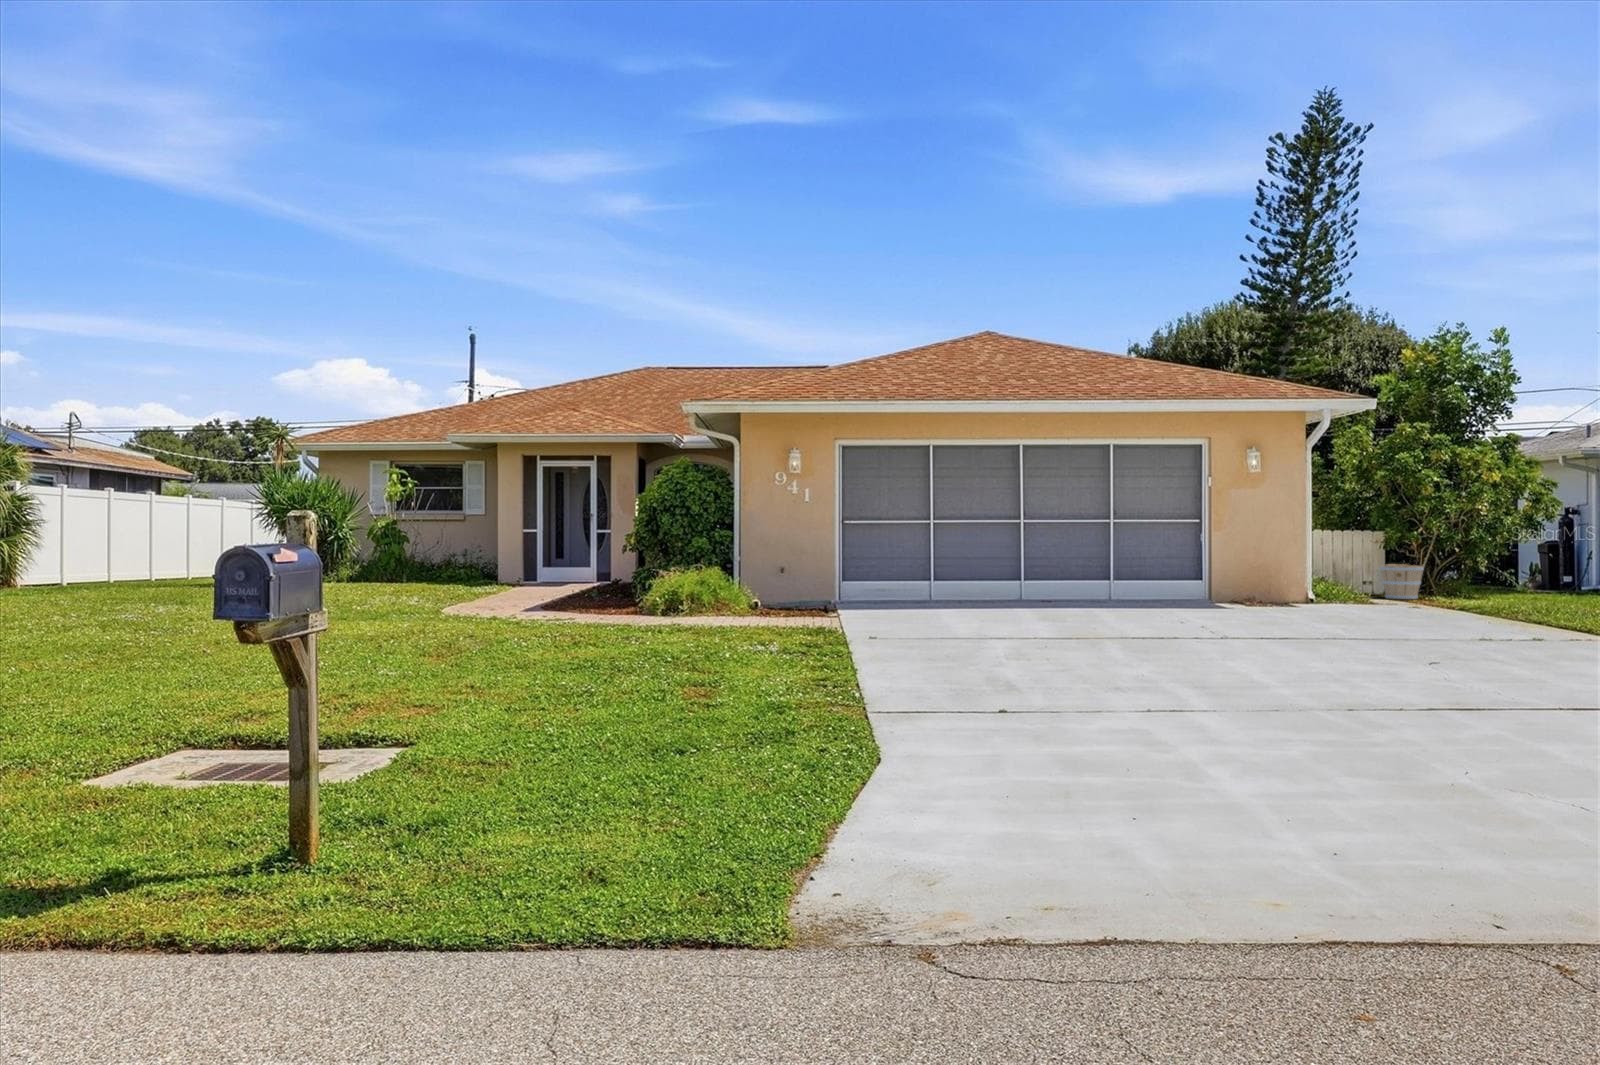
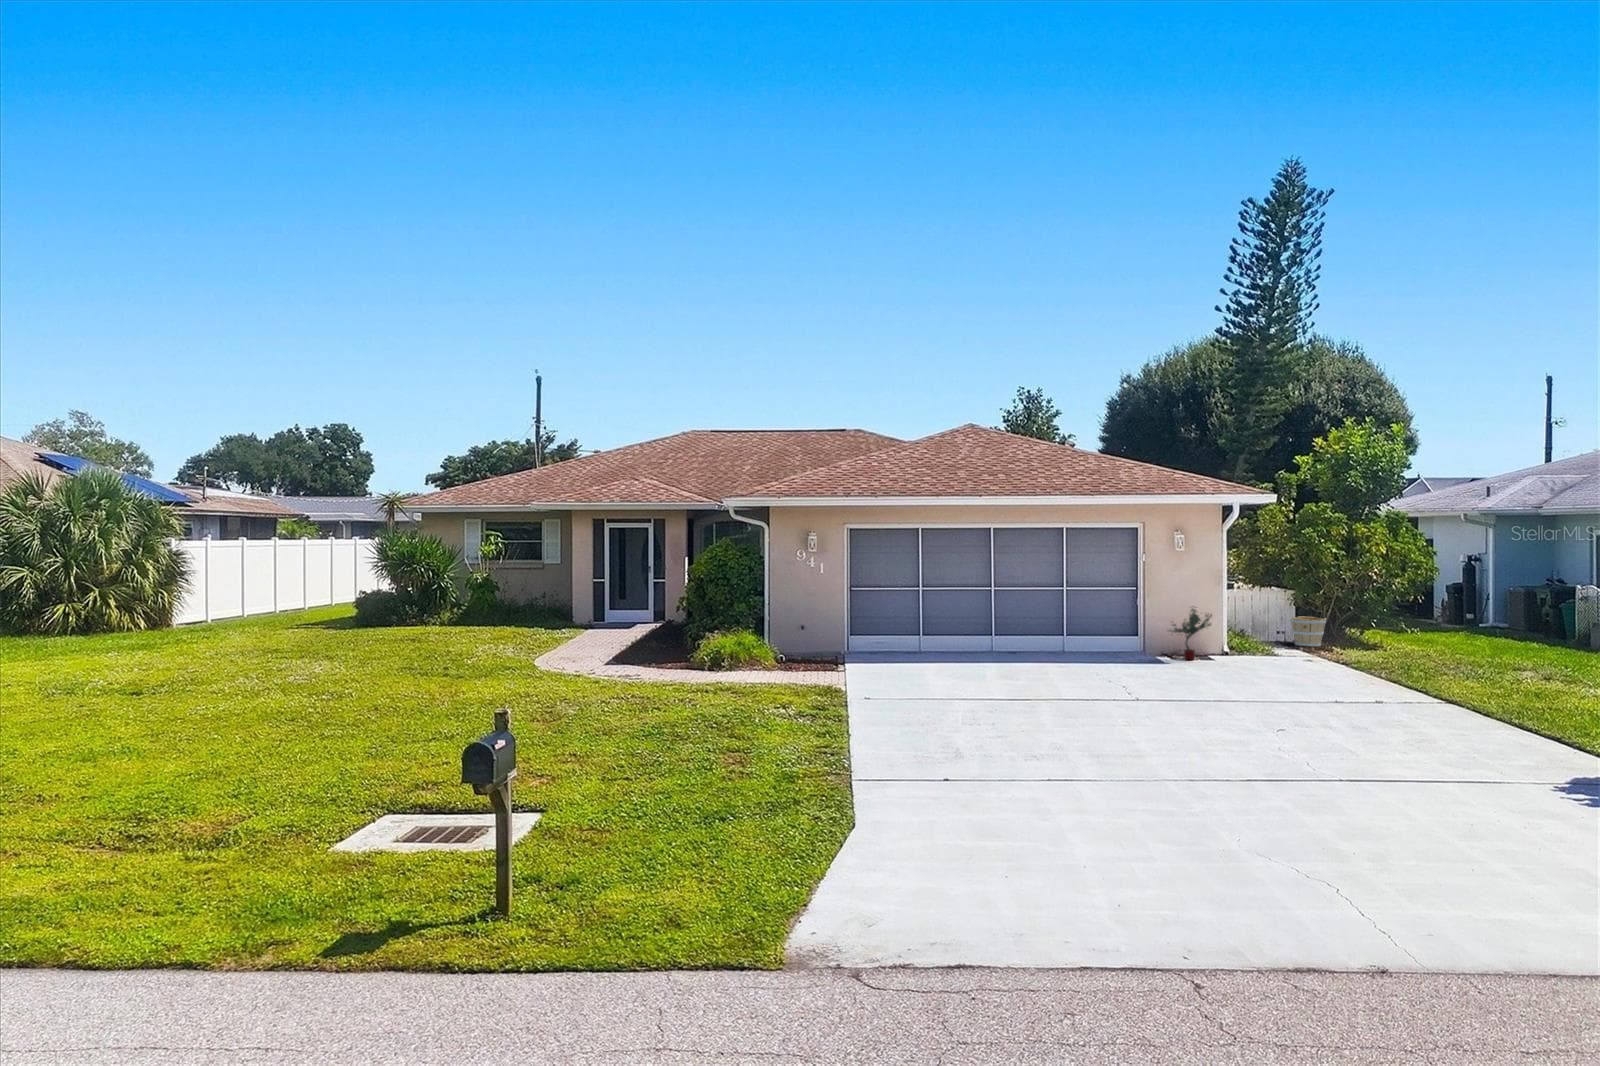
potted tree: none [1240,540,1298,608] -> present [1169,606,1212,660]

